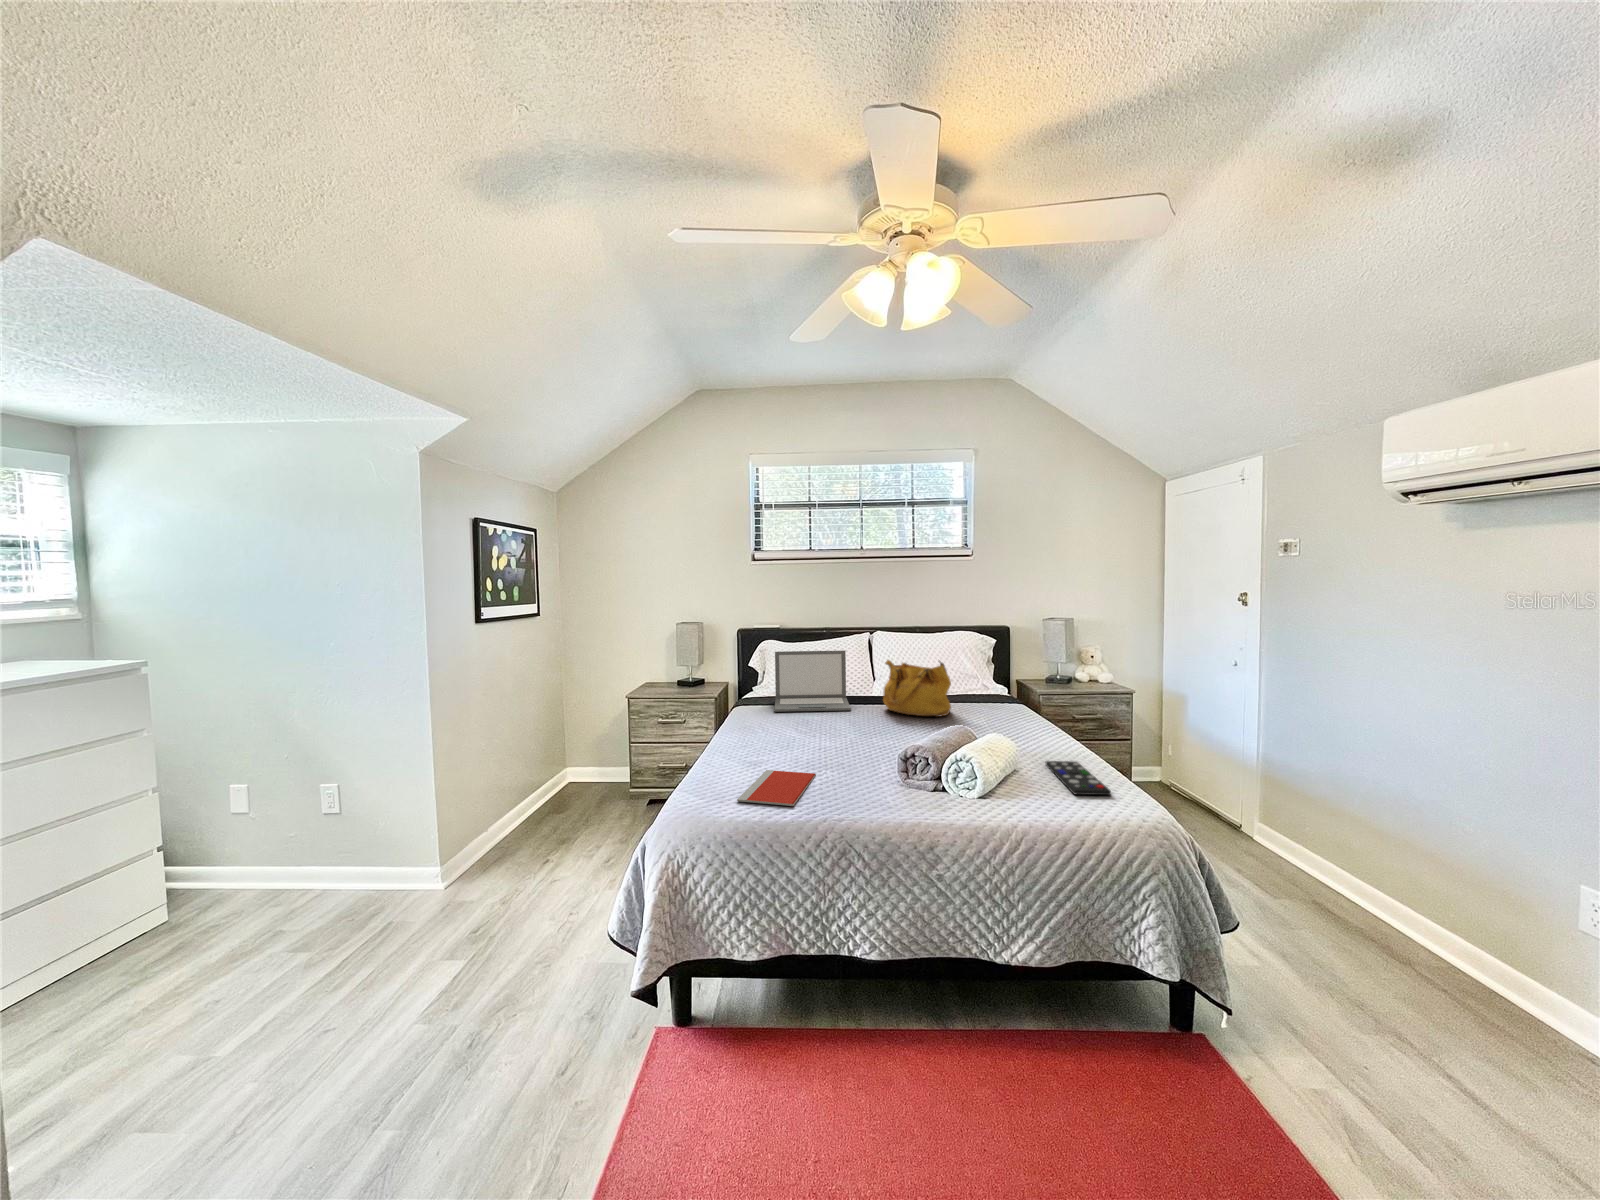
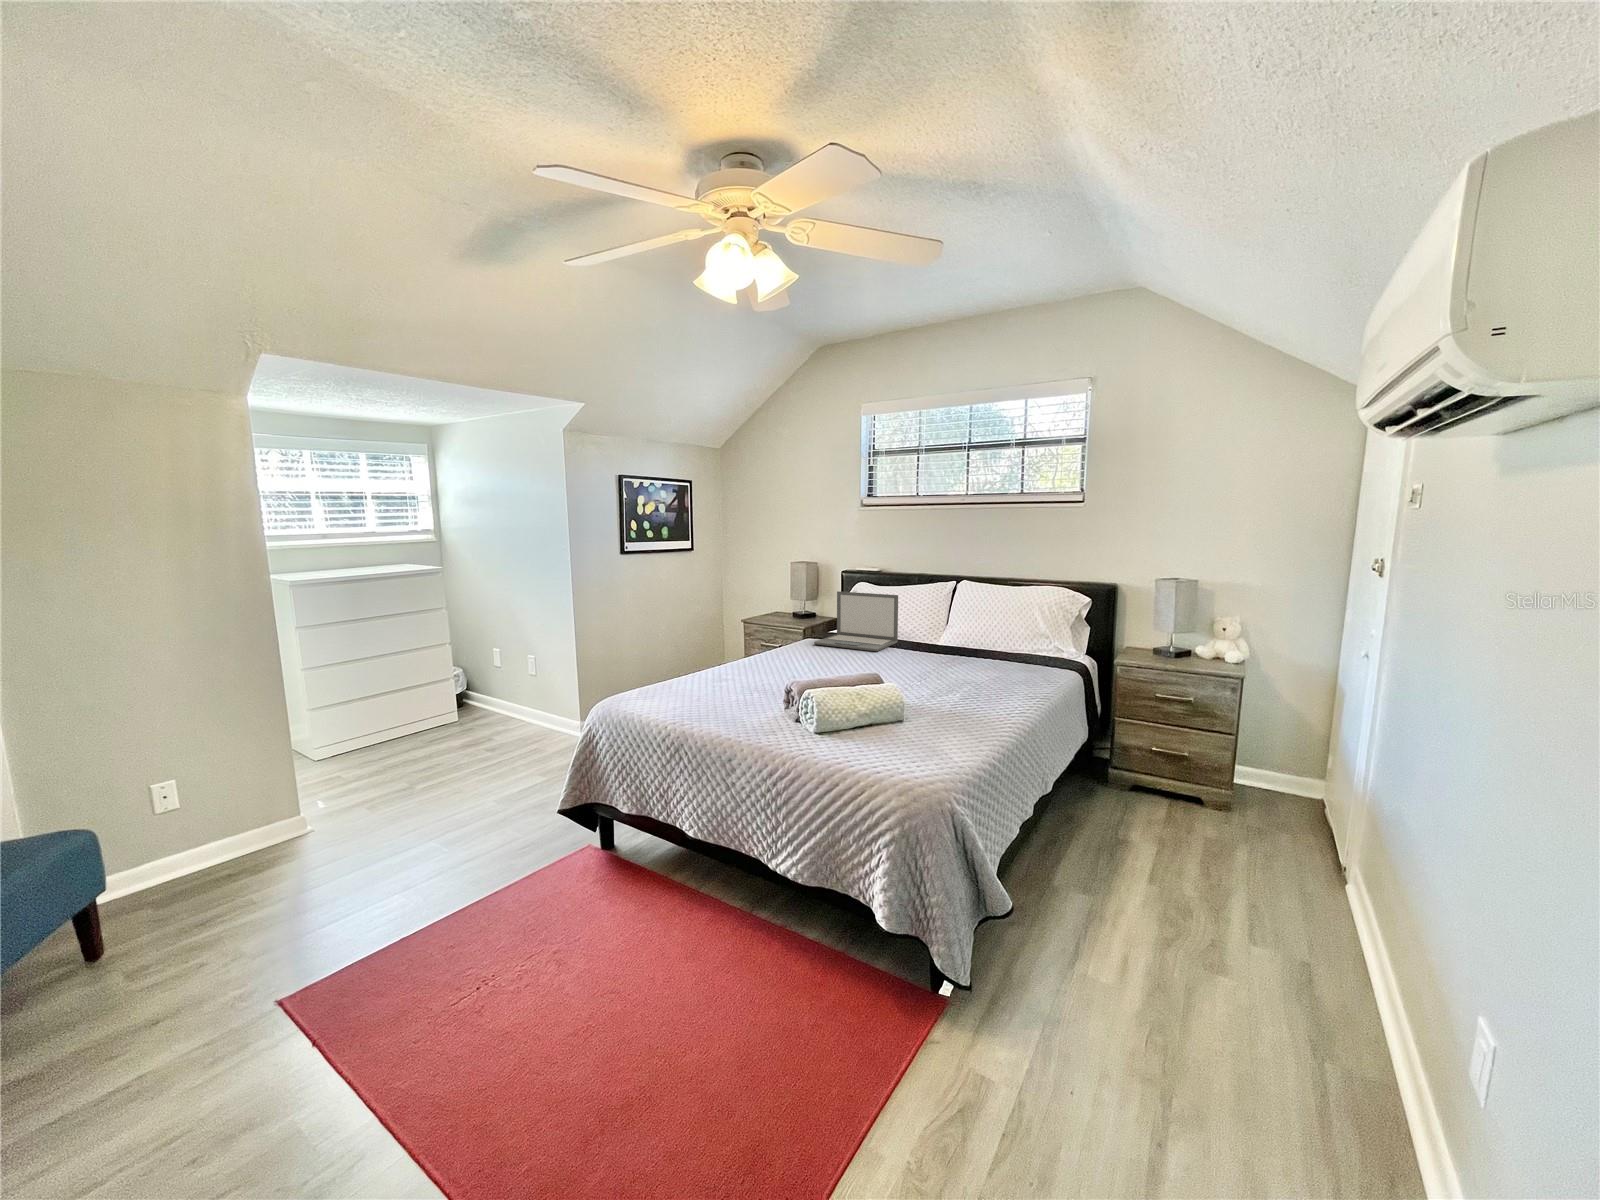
handbag: present [883,660,951,717] -> none [898,606,966,668]
remote control: present [1046,761,1111,795] -> none [892,717,965,754]
notebook: present [737,770,816,806] -> none [651,682,737,707]

